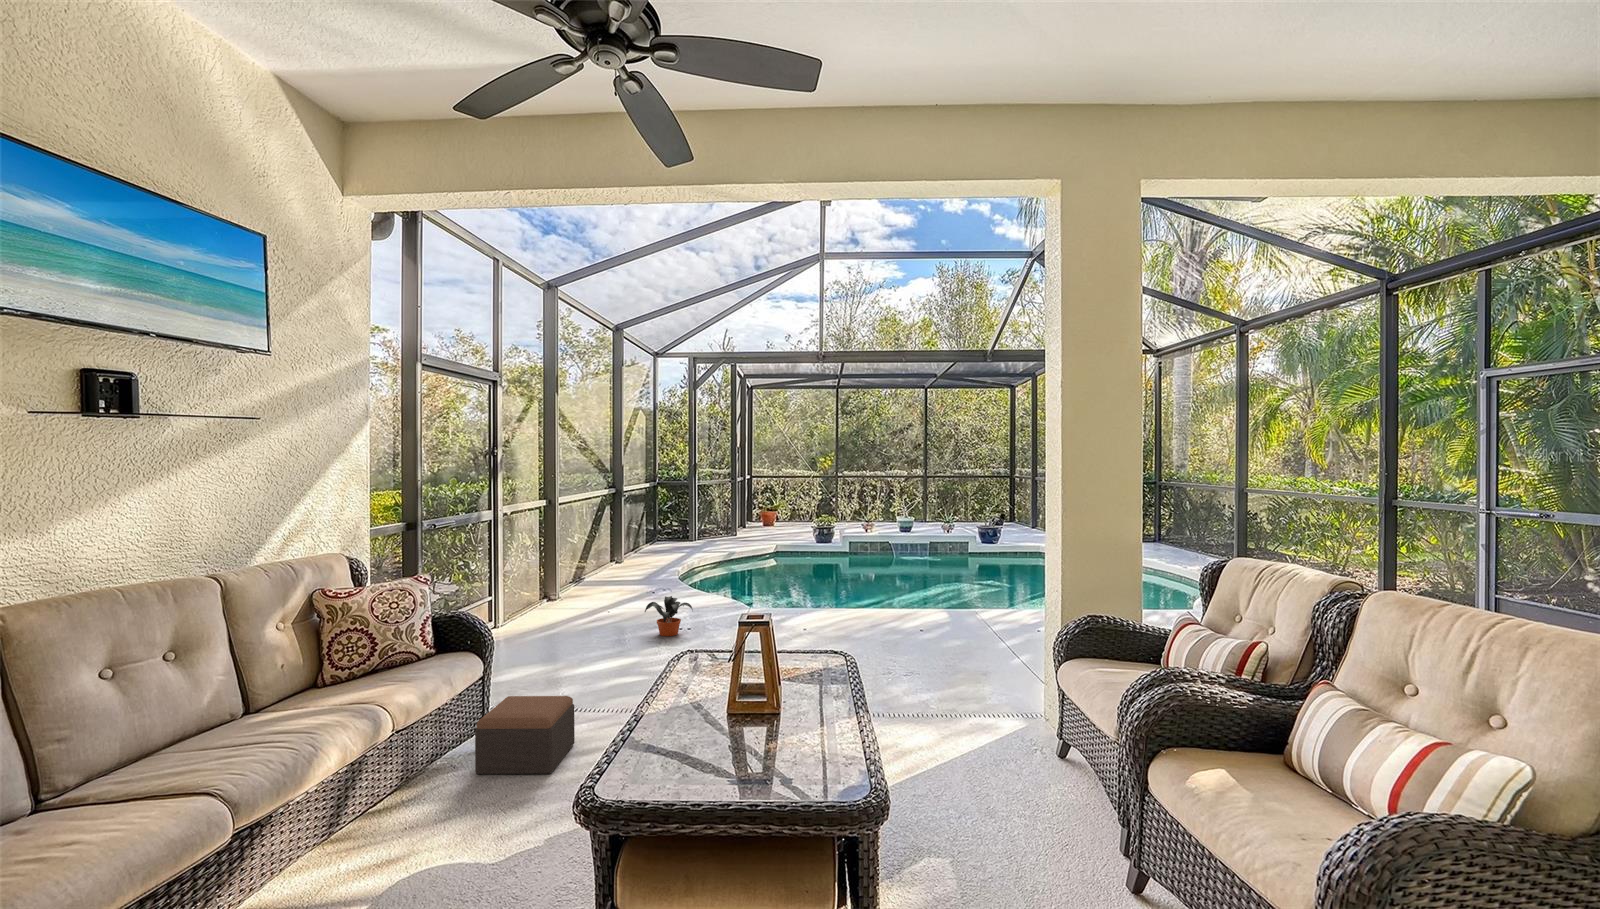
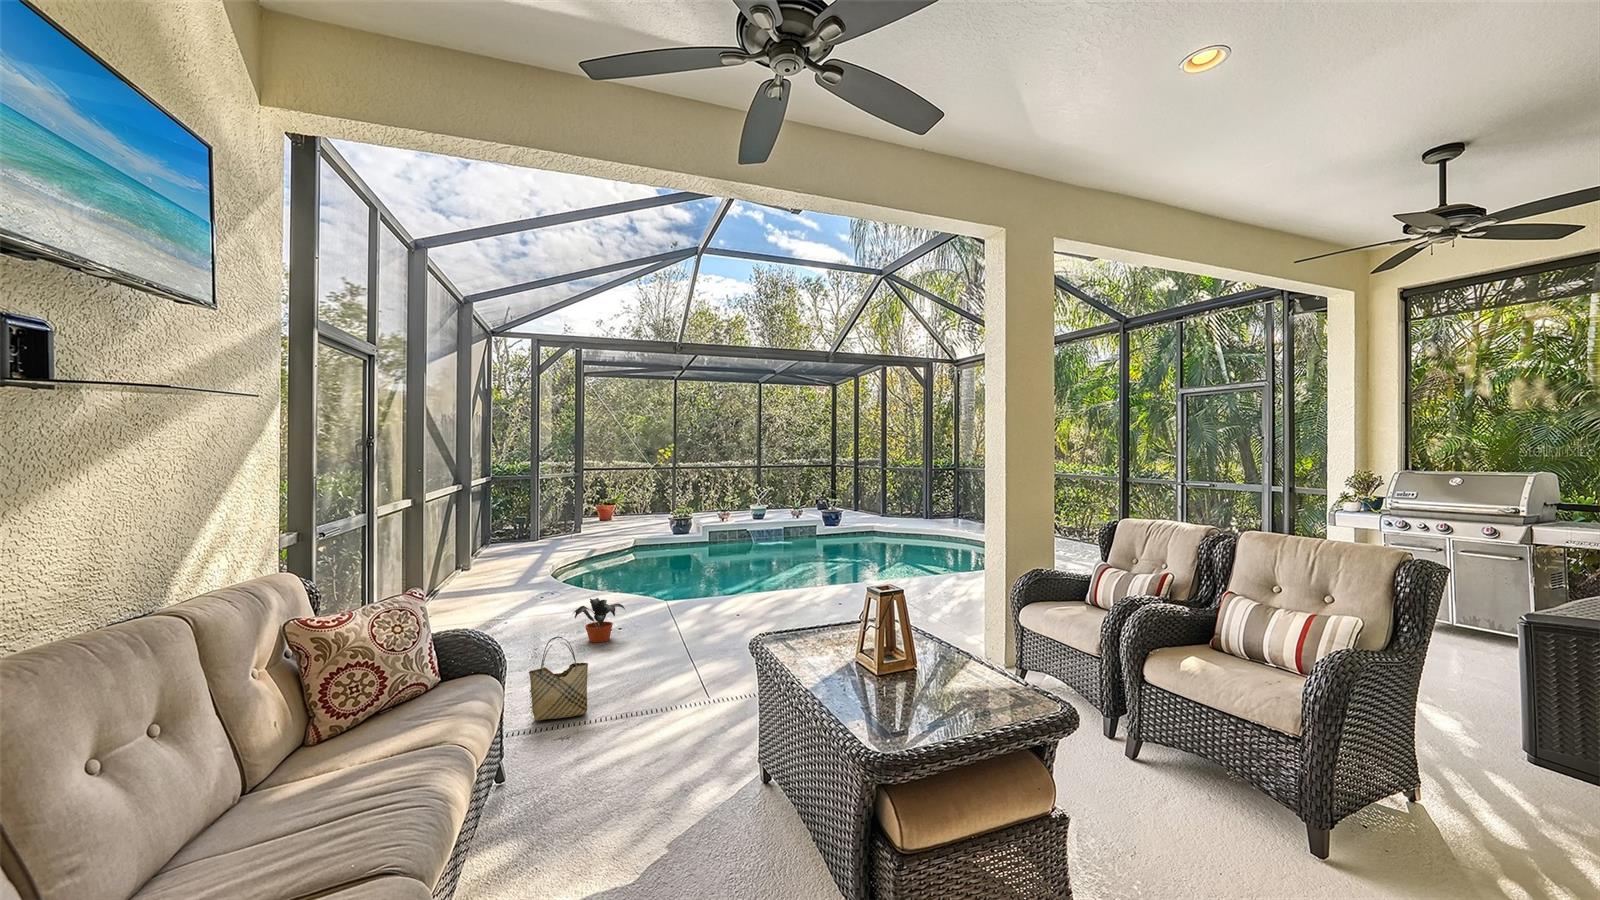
woven basket: none [554,626,606,697] -> present [529,637,588,721]
footstool: present [475,696,575,774] -> none [514,715,610,820]

